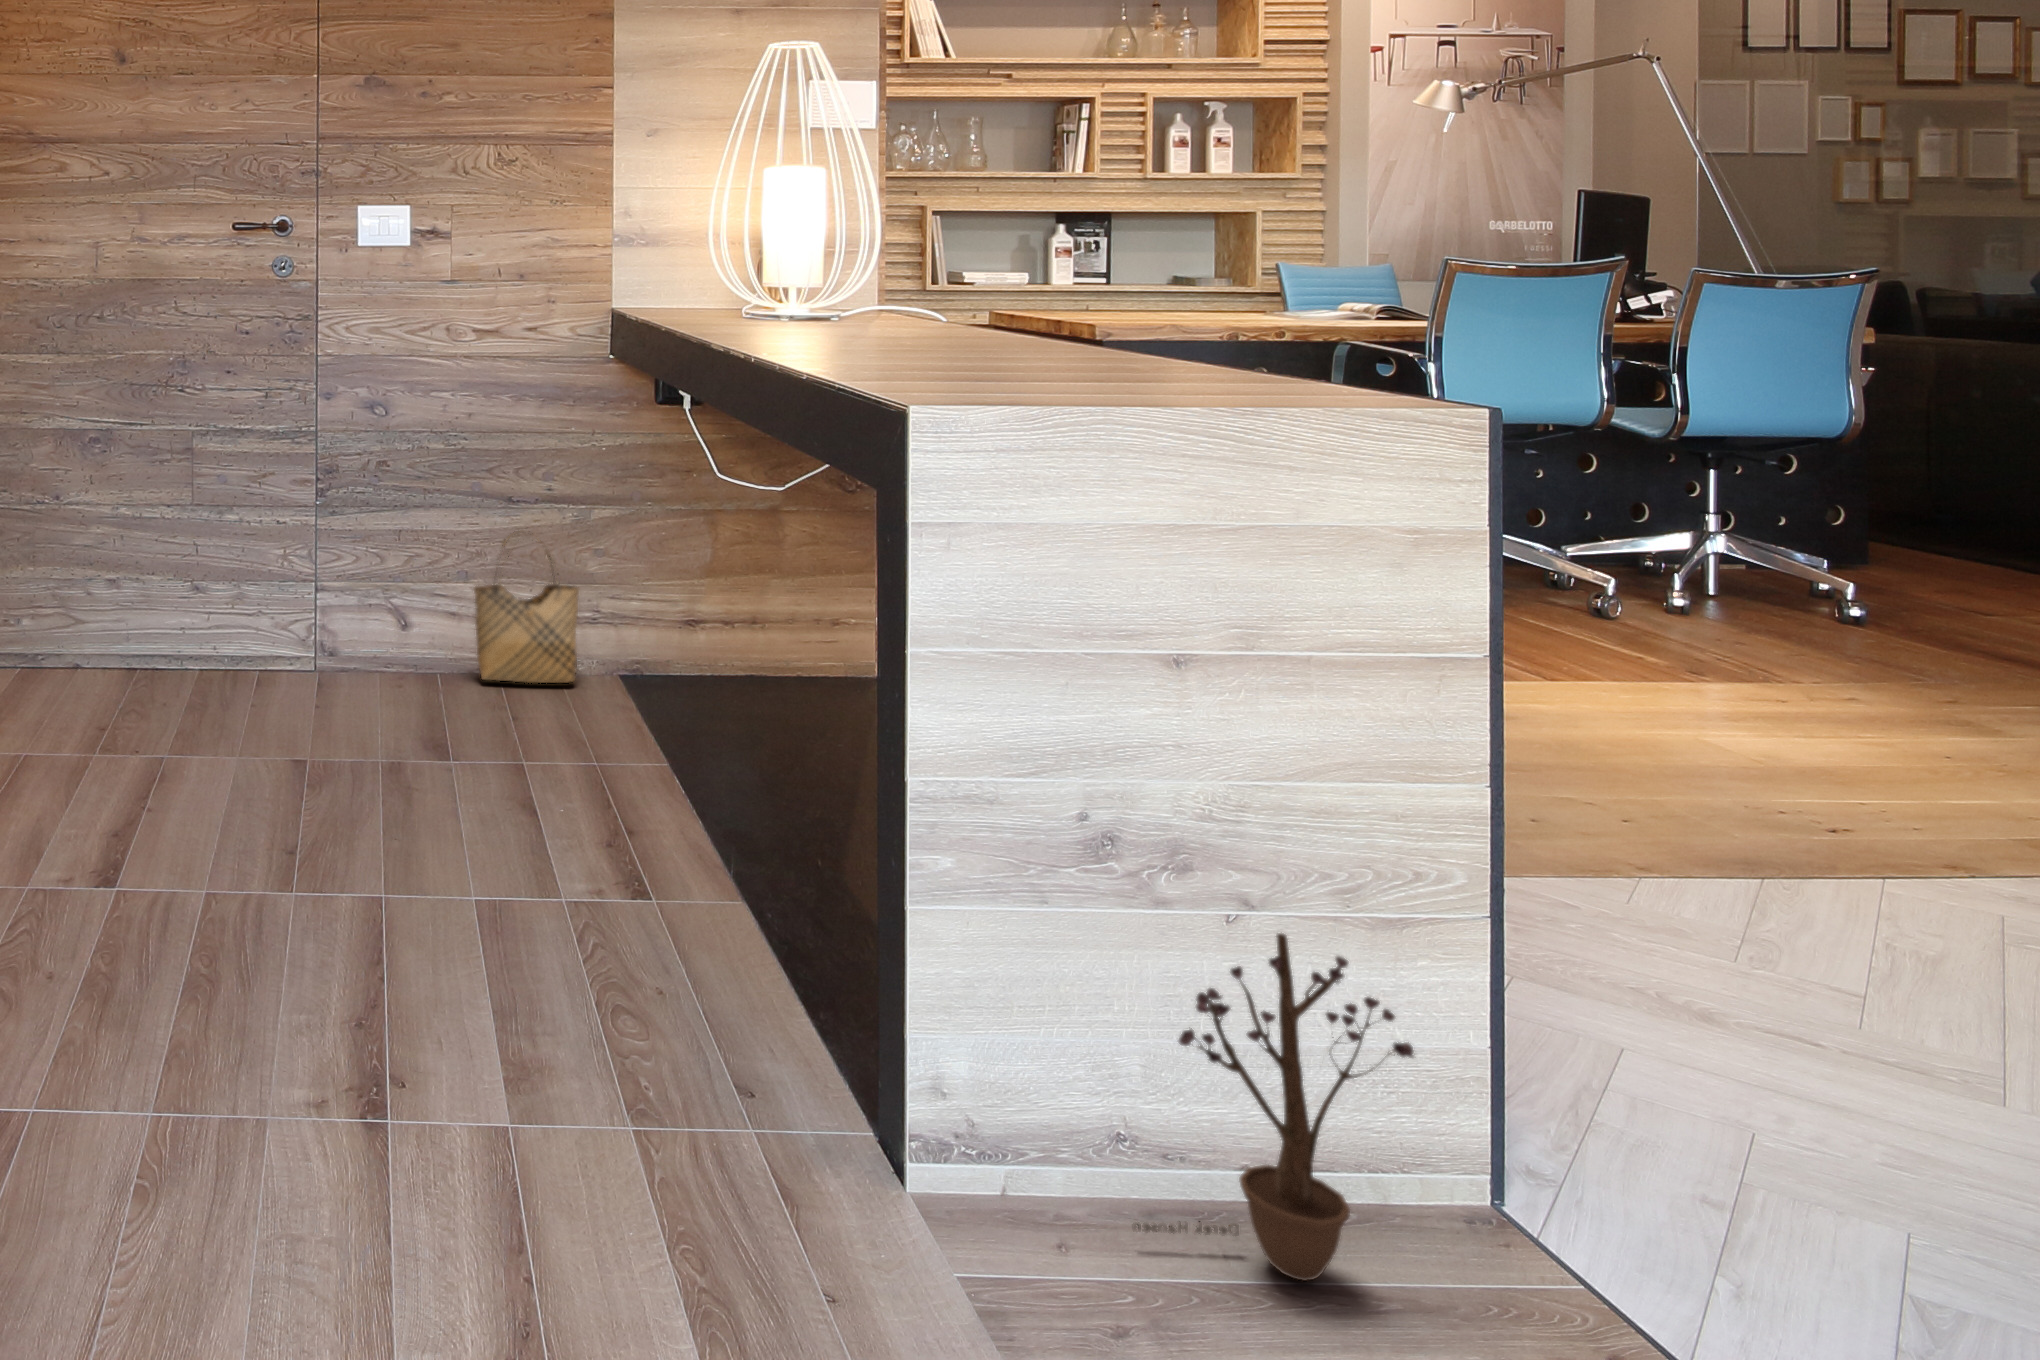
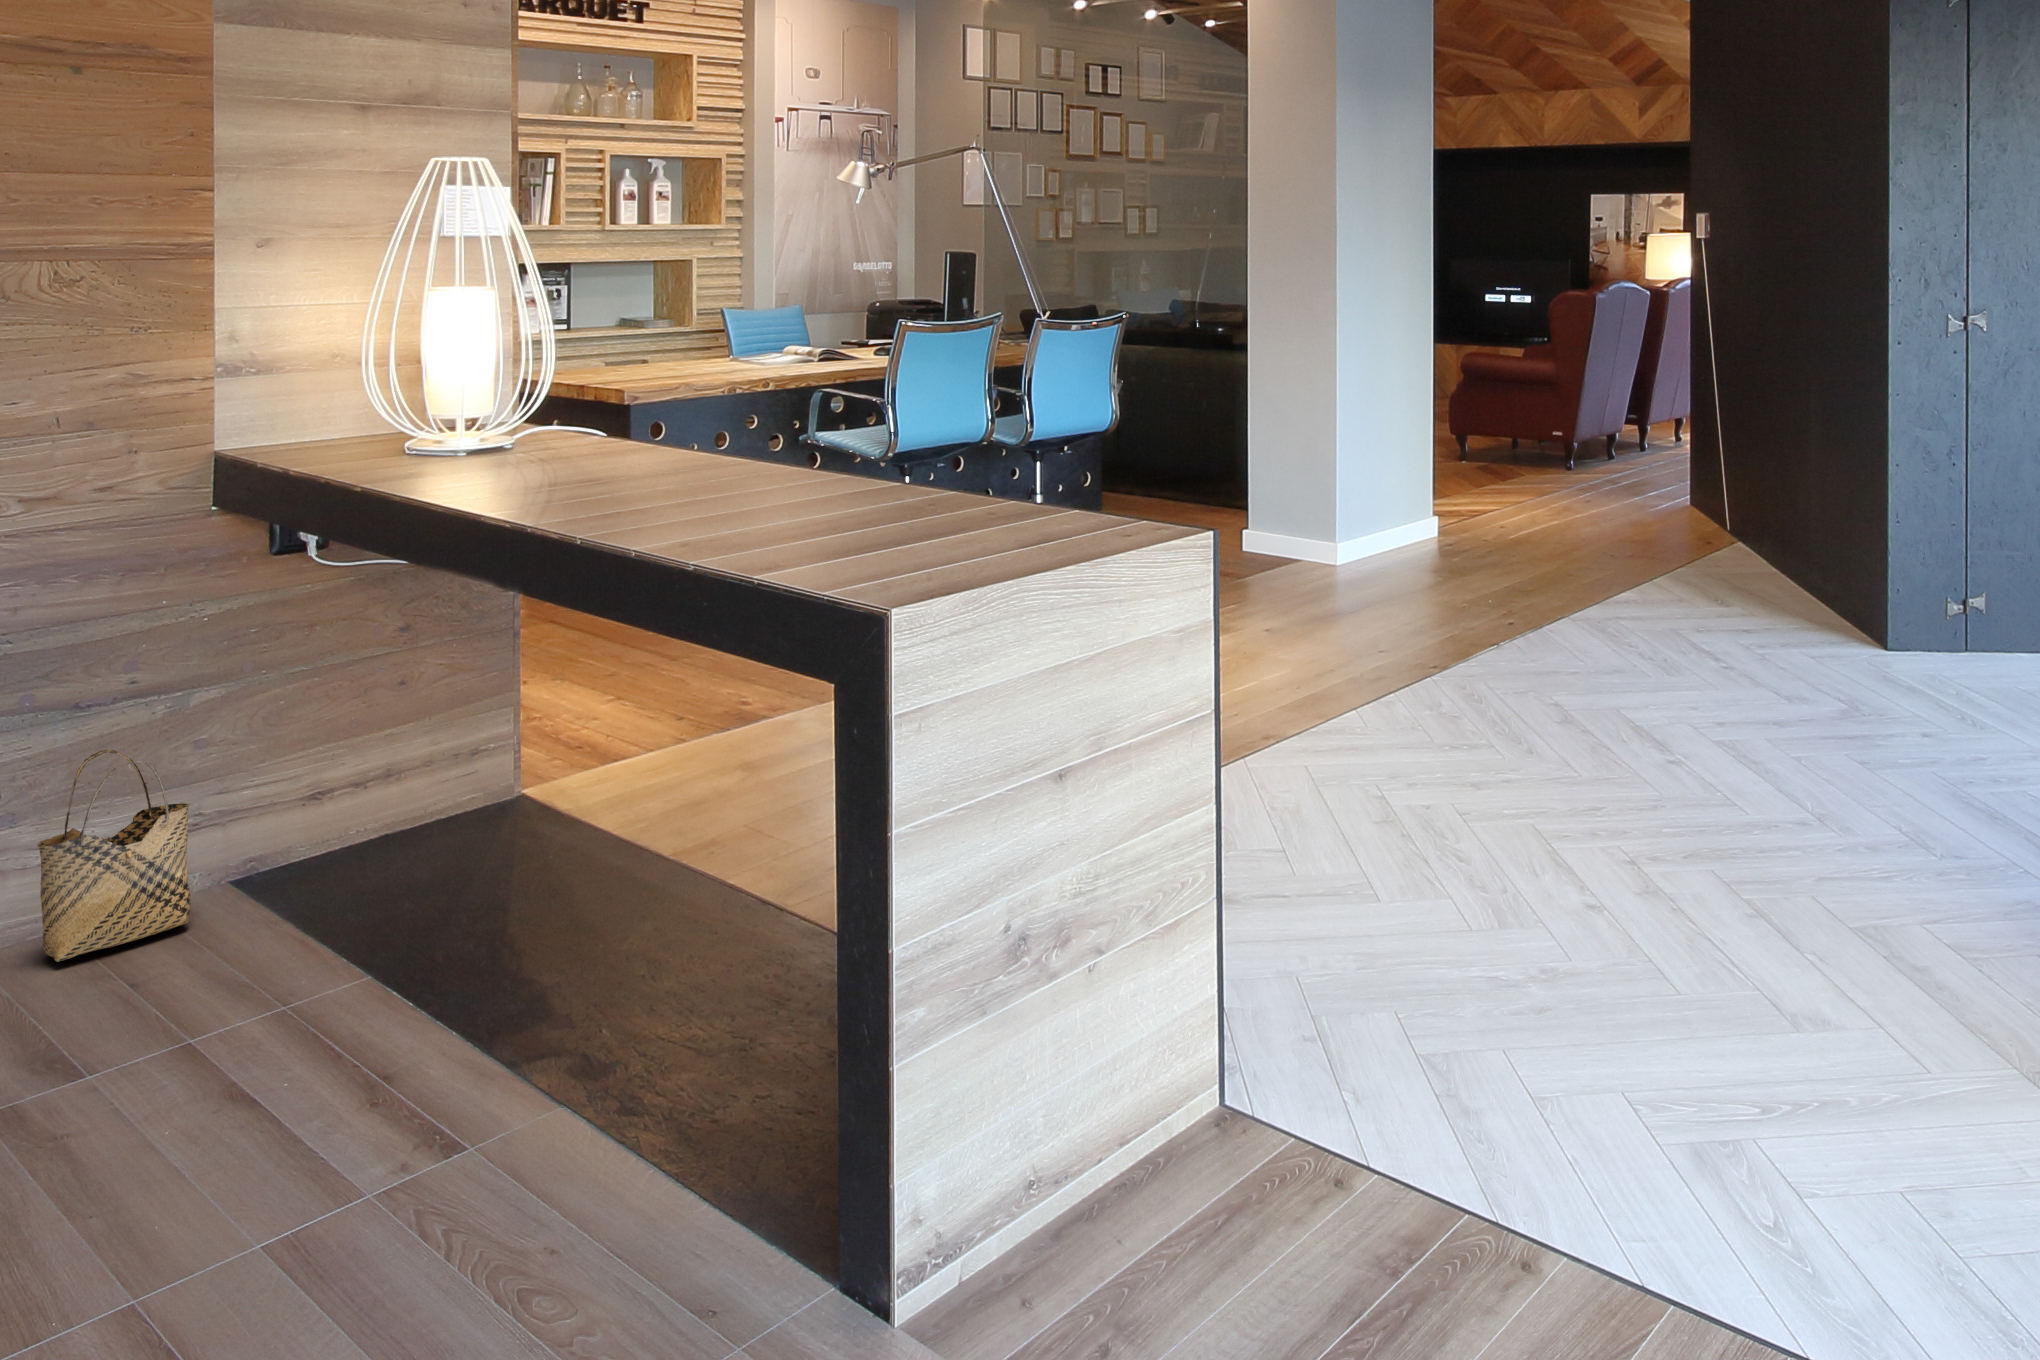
decorative plant: present [1133,933,1413,1281] -> none [1062,969,1223,1264]

